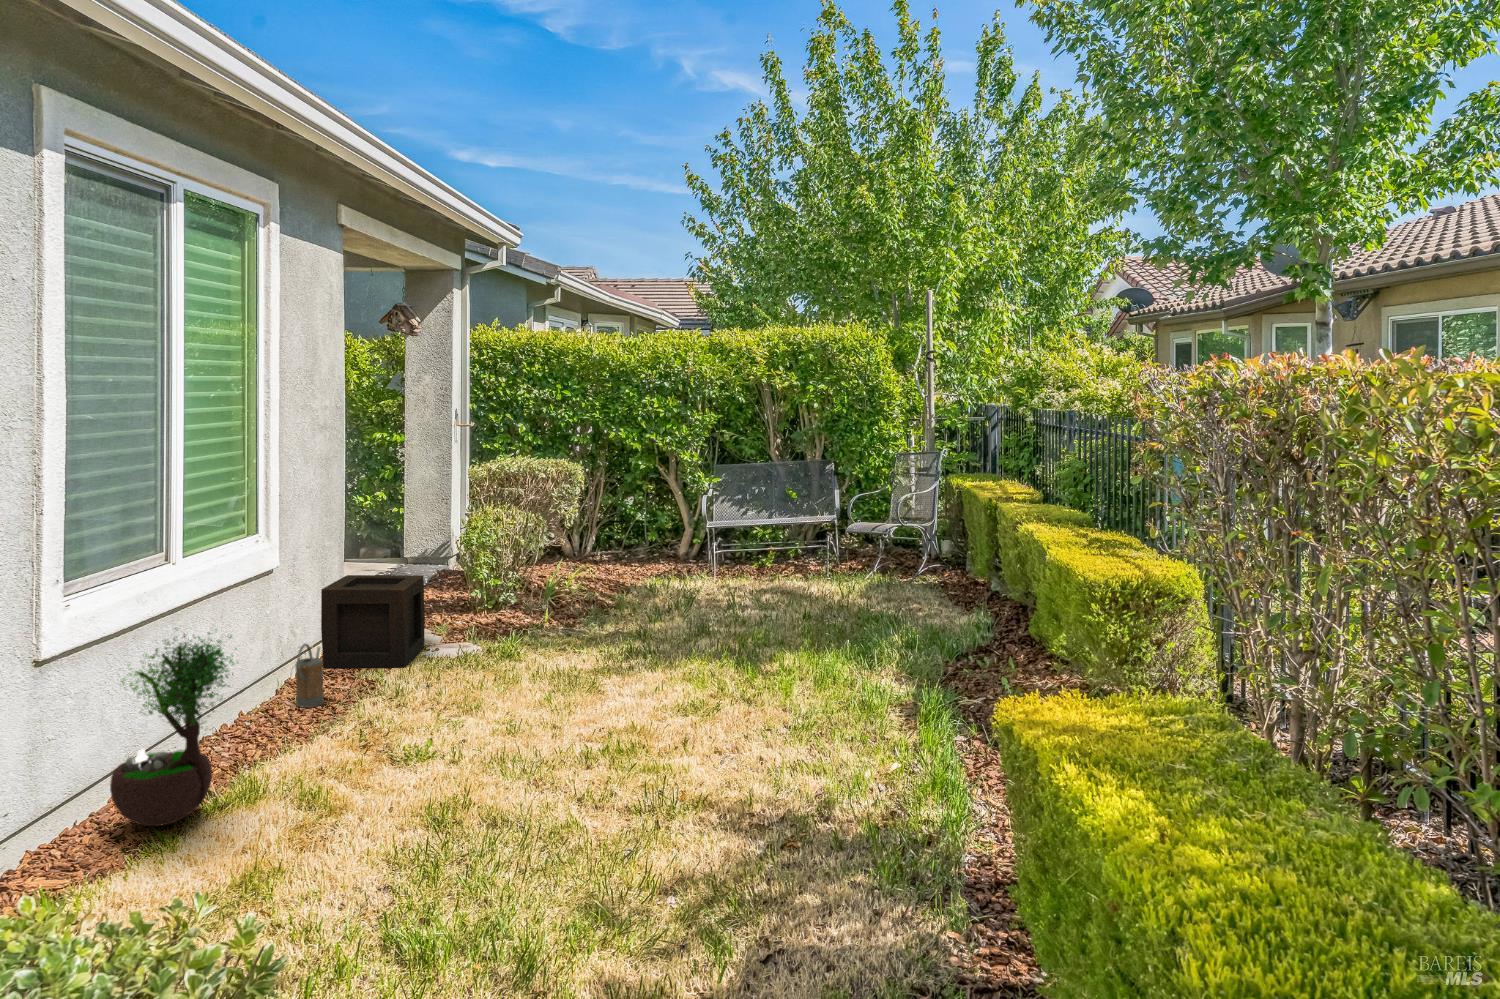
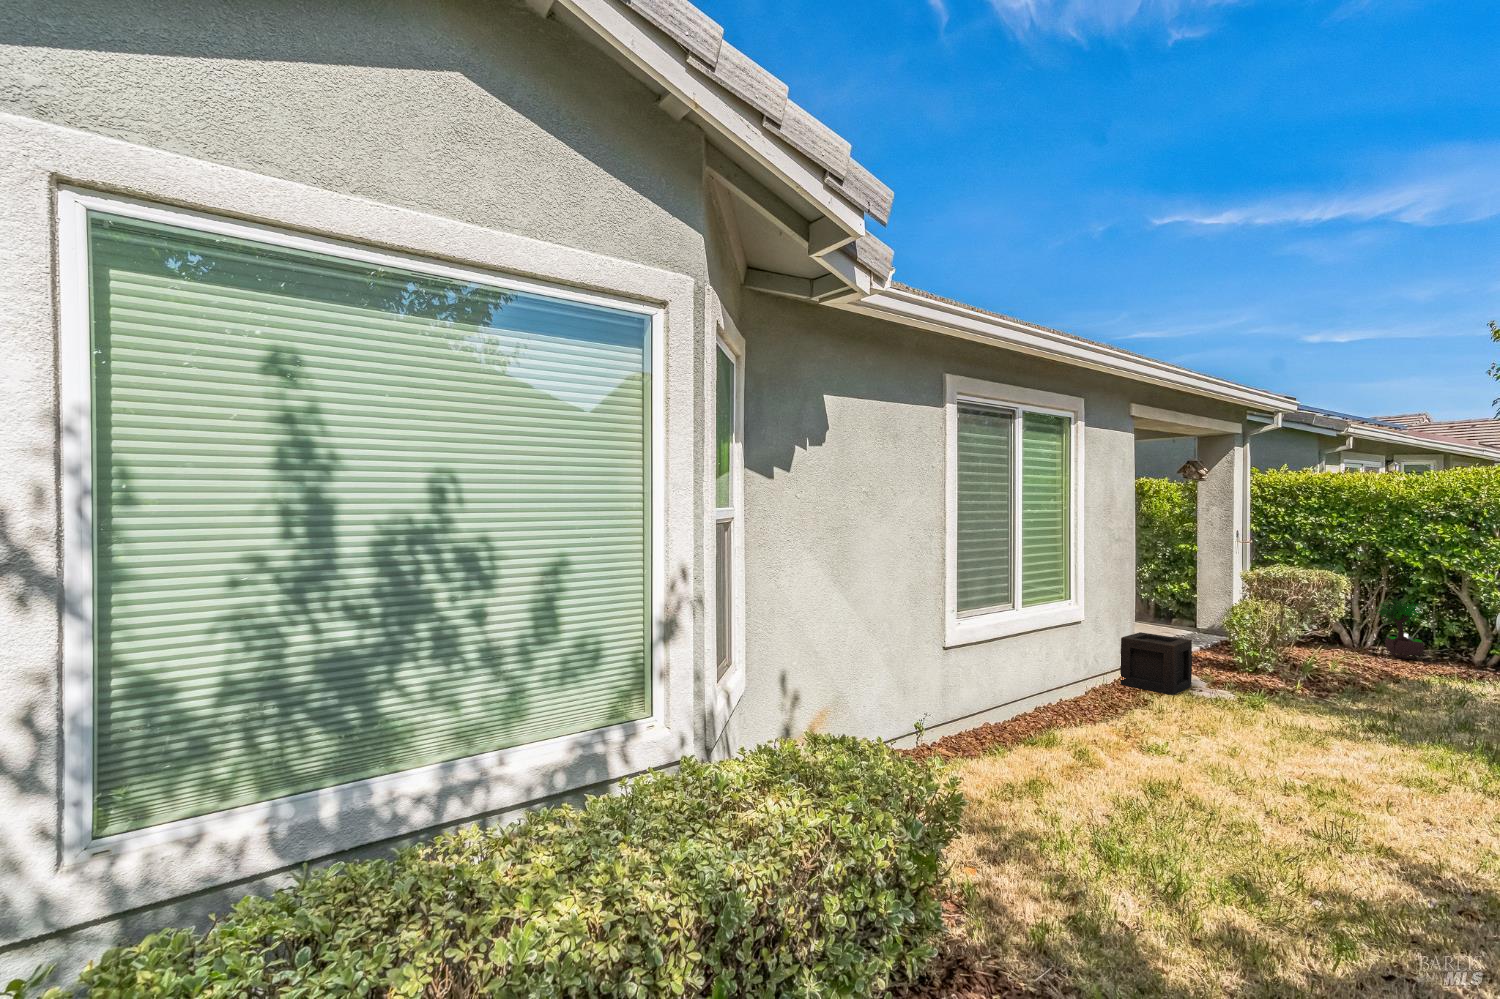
potted tree: present [110,628,237,826] -> present [1376,598,1424,659]
watering can: present [295,644,324,708] -> none [1099,665,1116,703]

